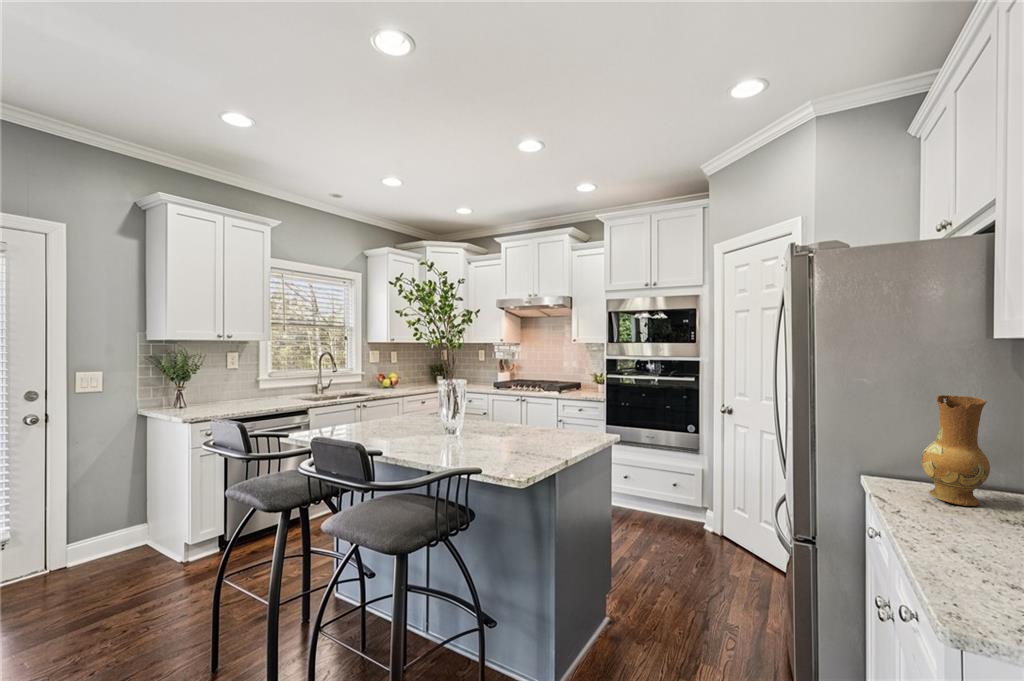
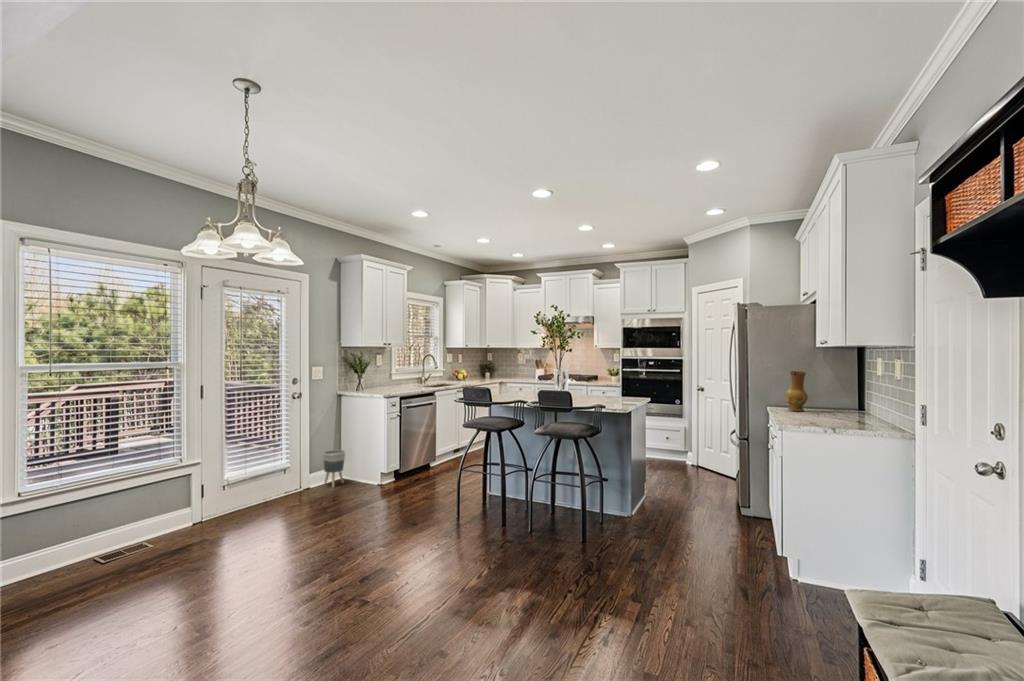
planter: none [87,505,132,571] -> present [322,450,345,488]

